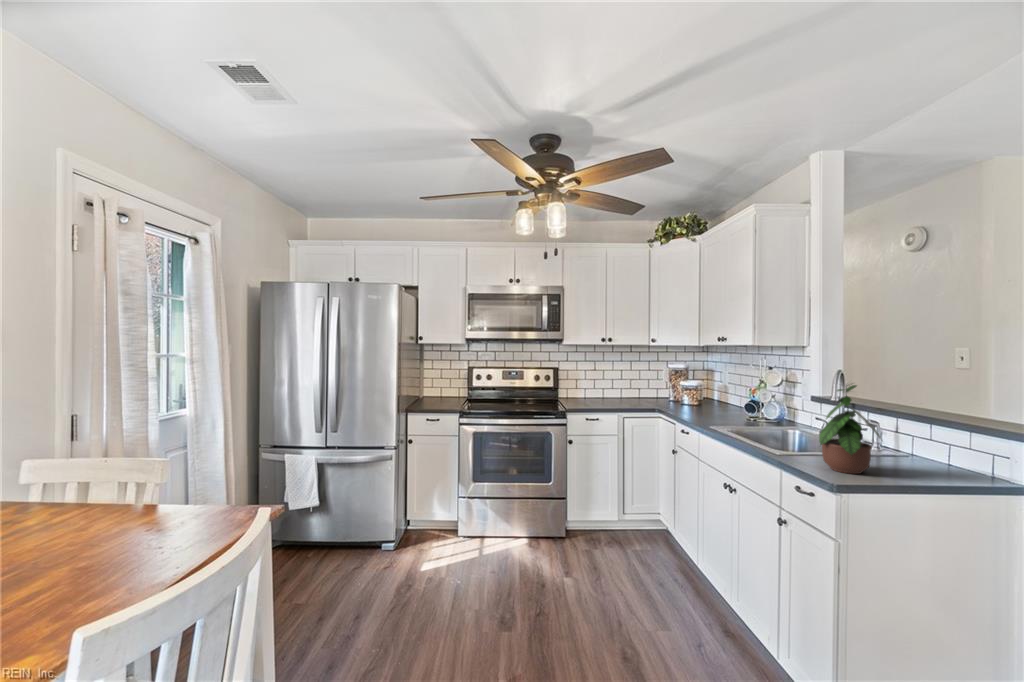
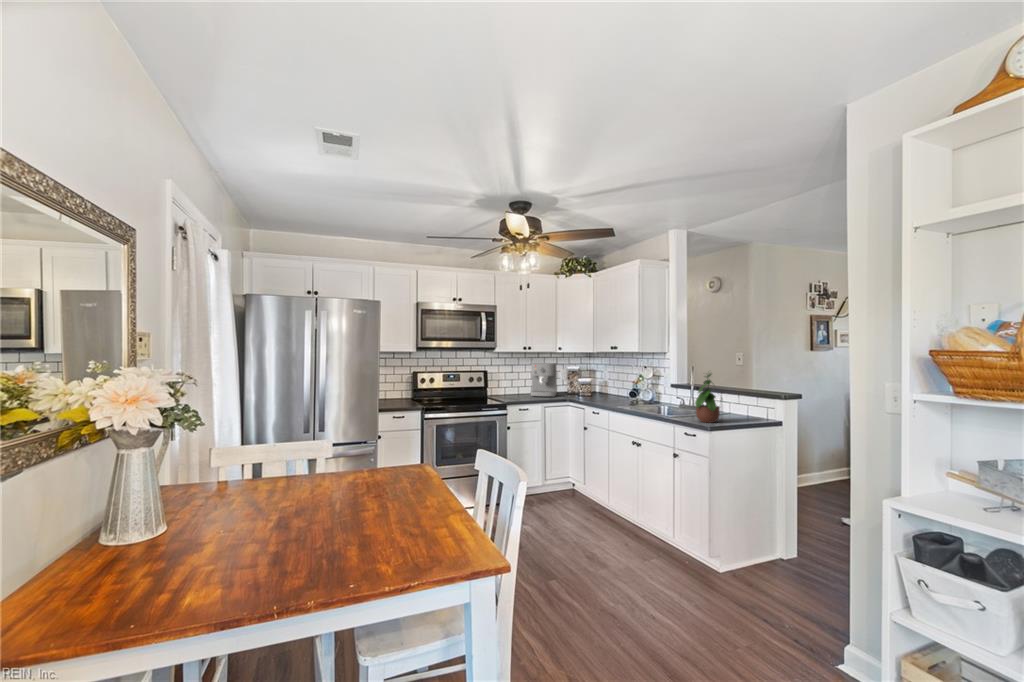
coffee maker: none [612,359,651,404] -> present [530,363,557,397]

